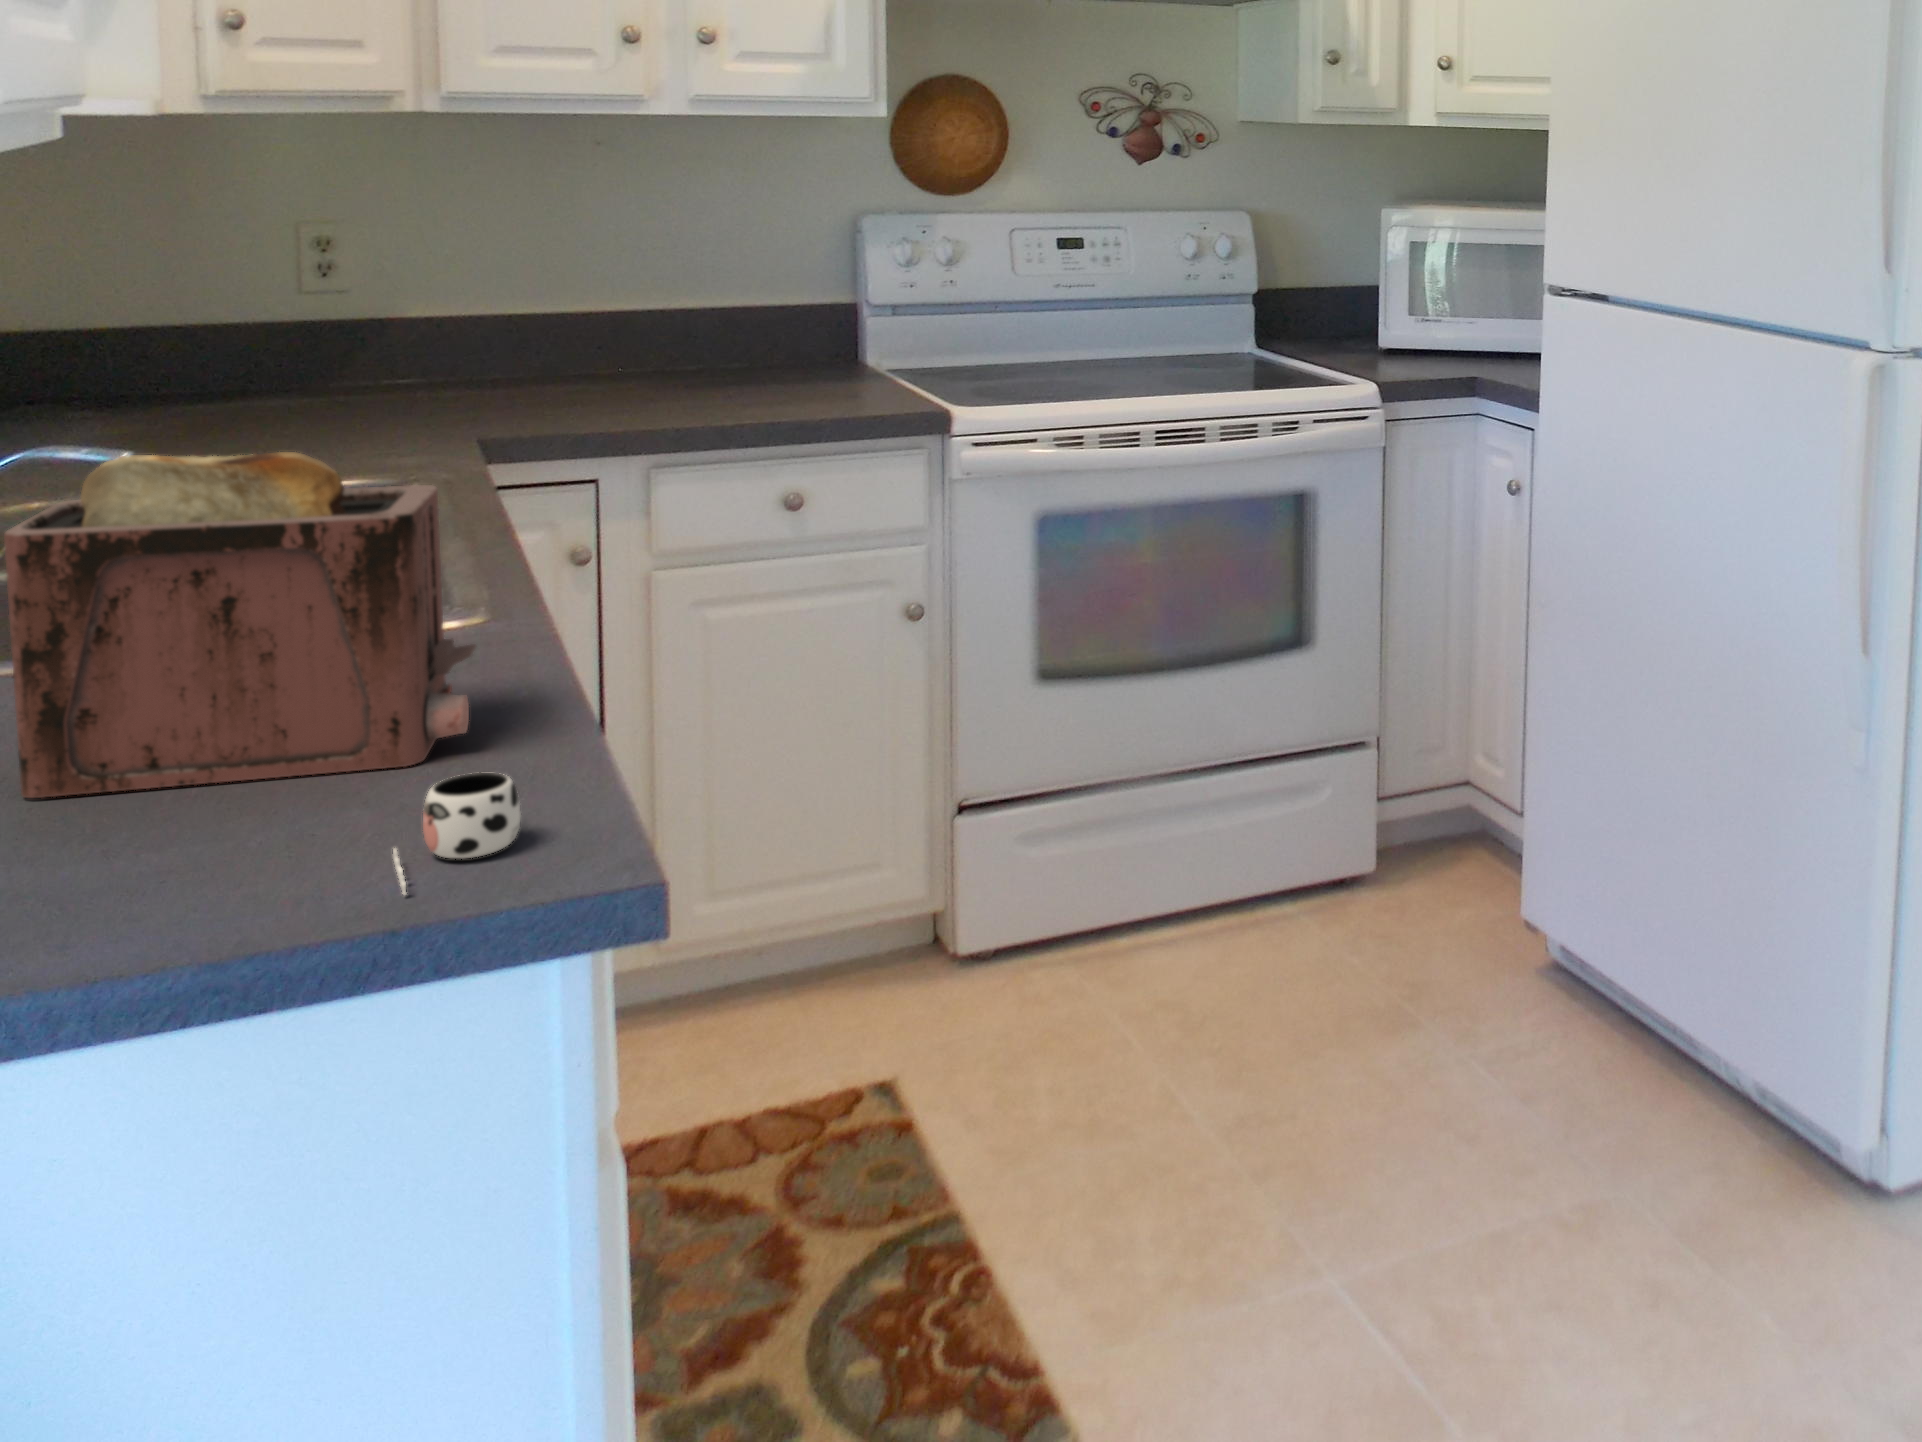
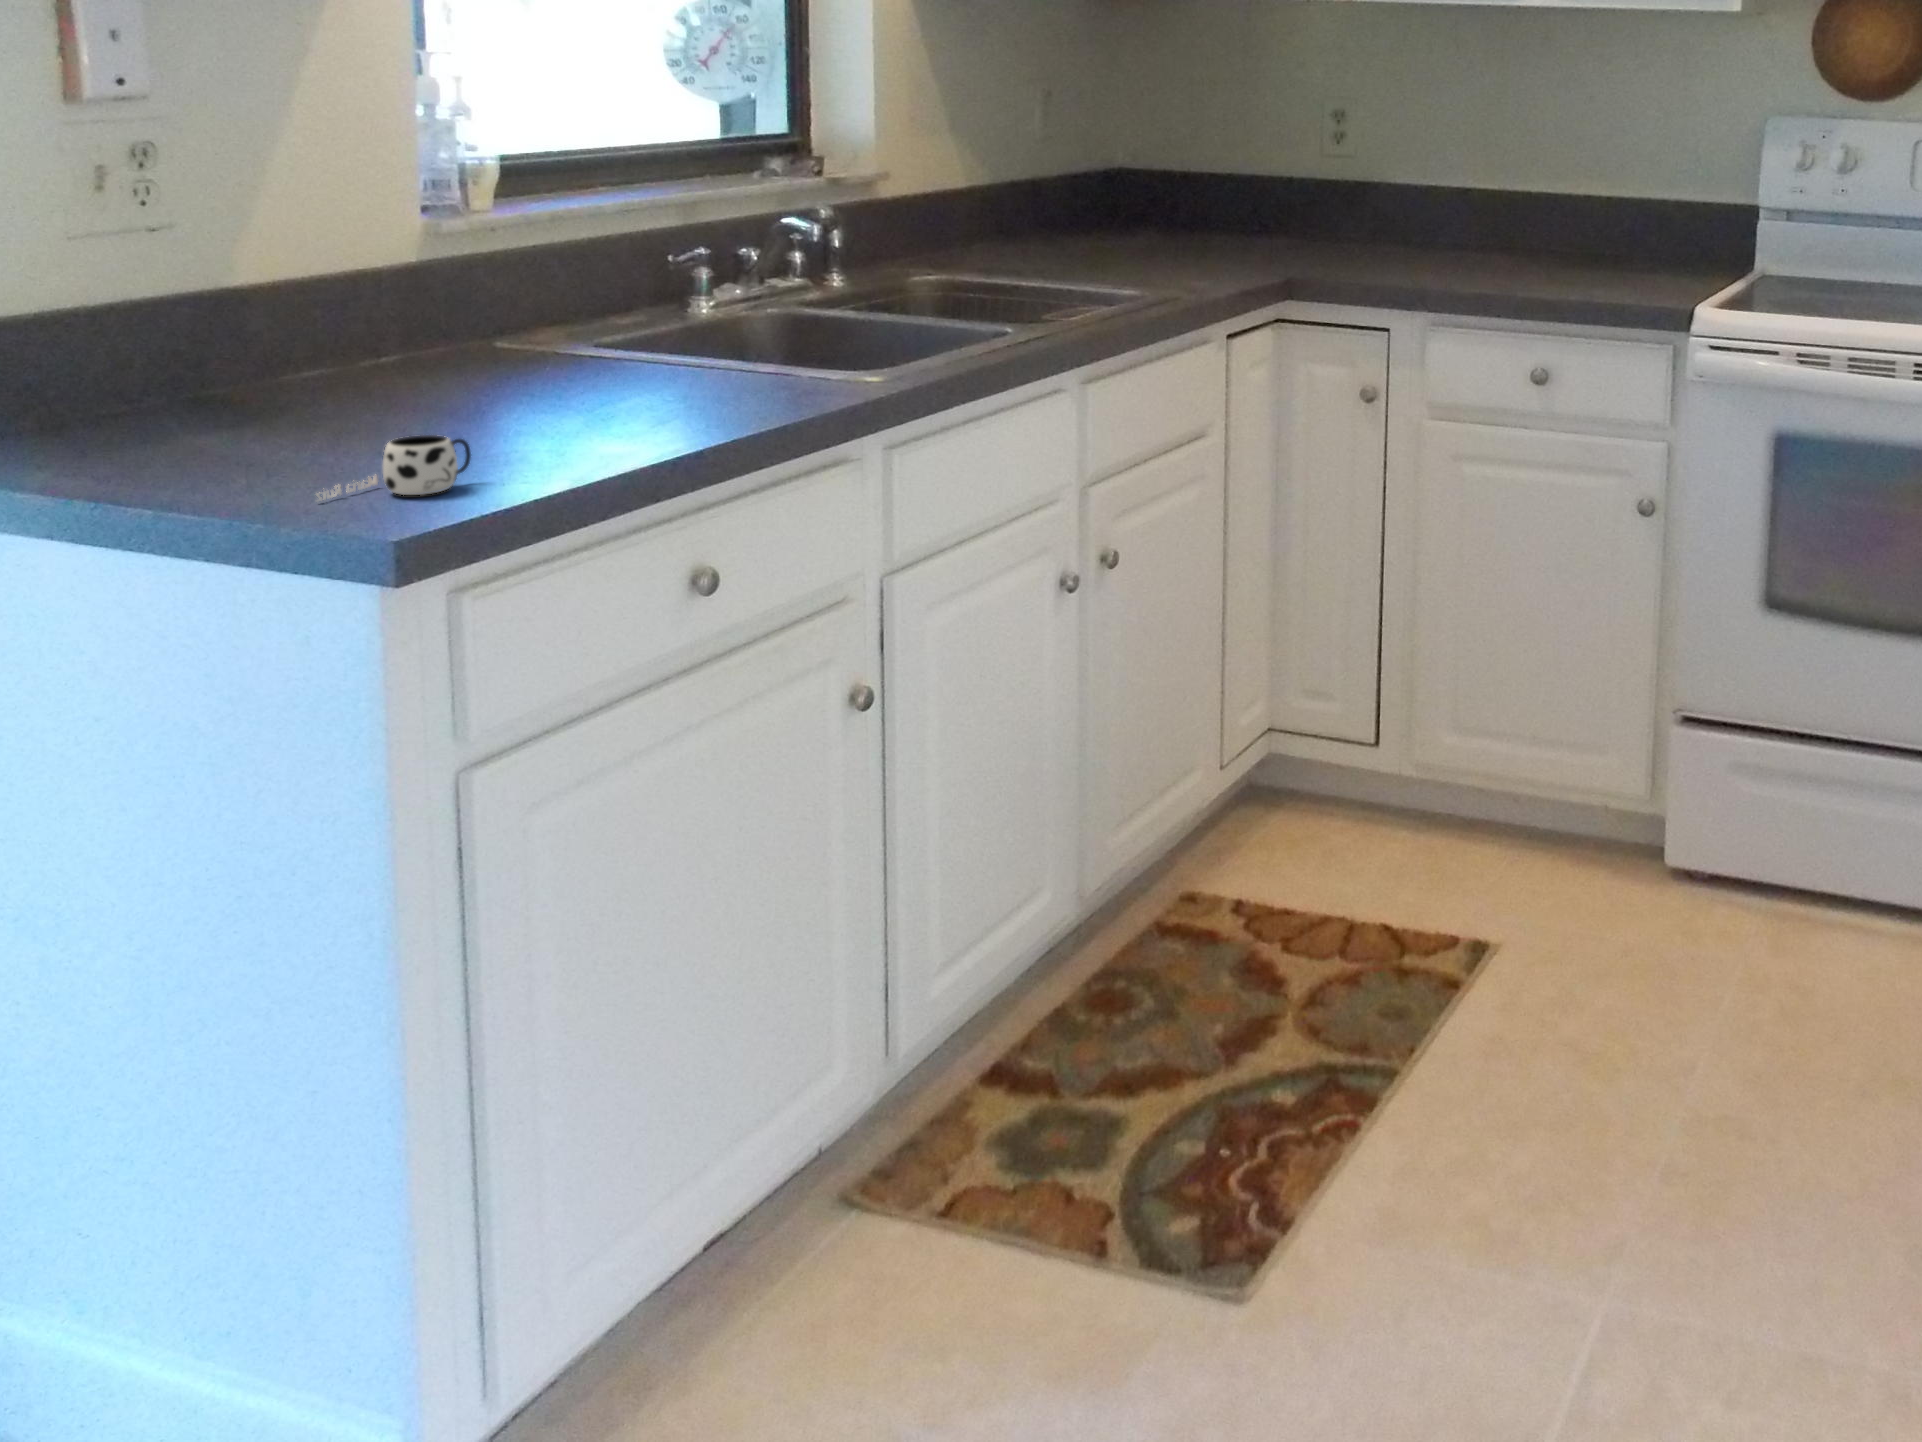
toaster: present [4,452,476,798] -> none [416,185,675,443]

